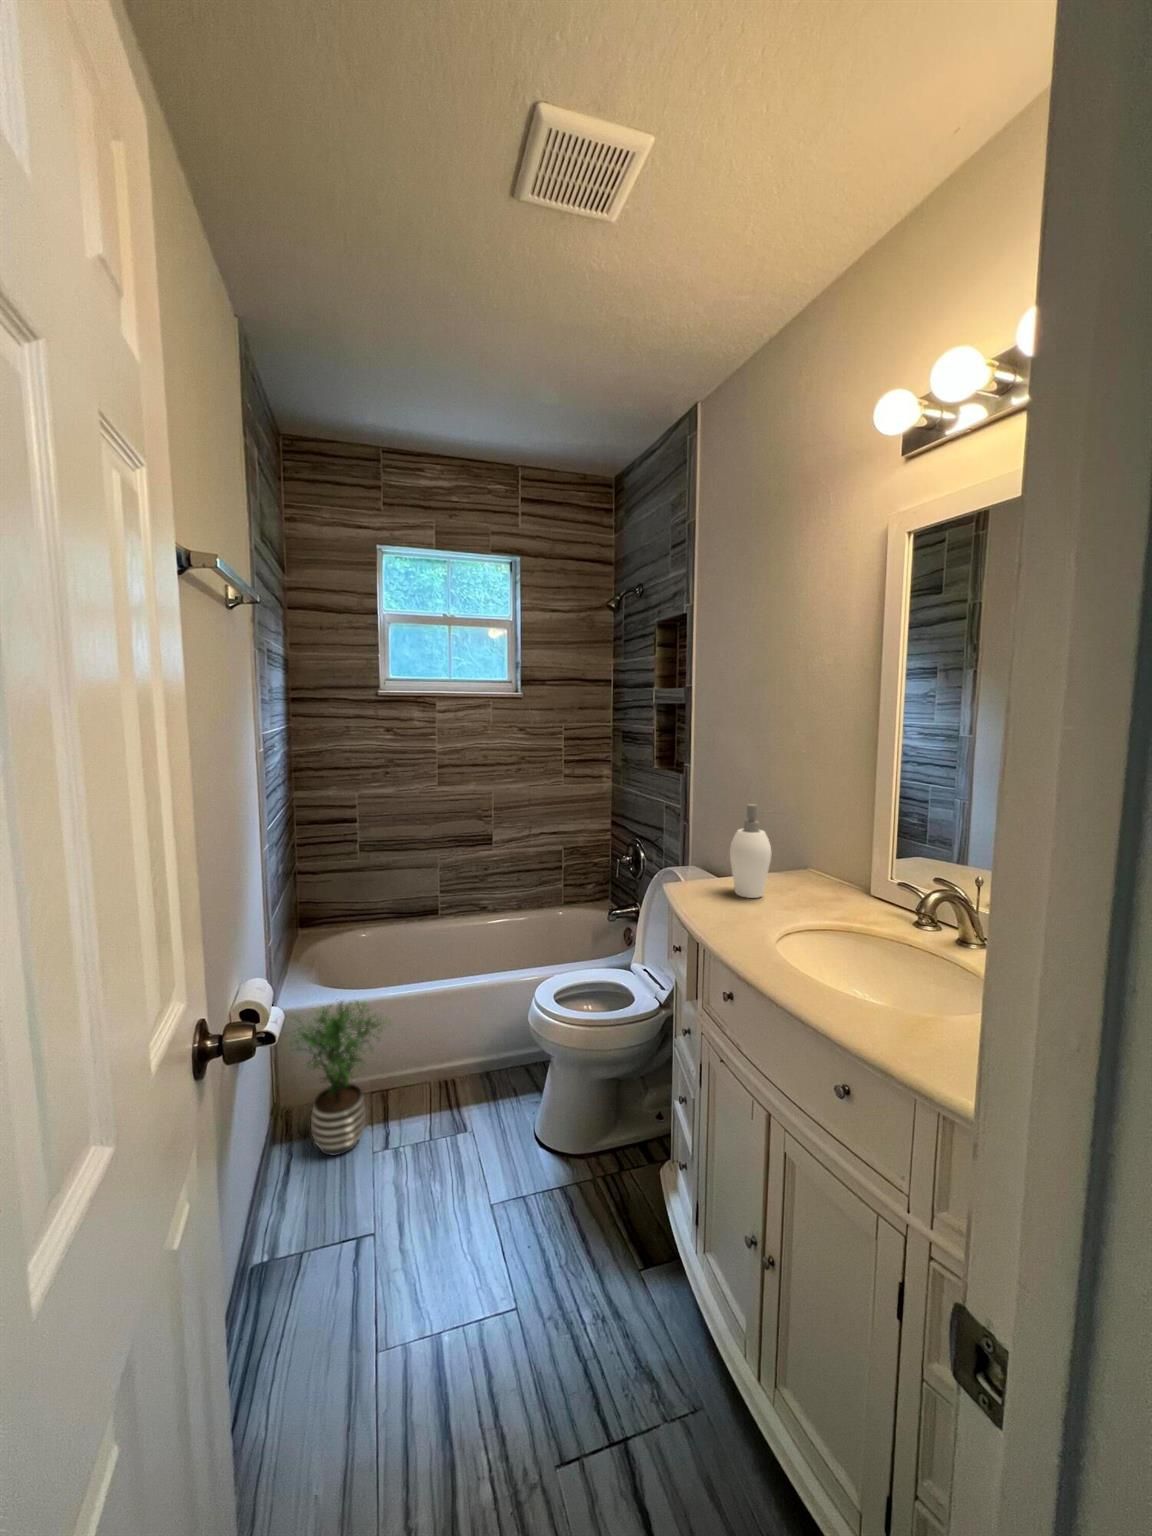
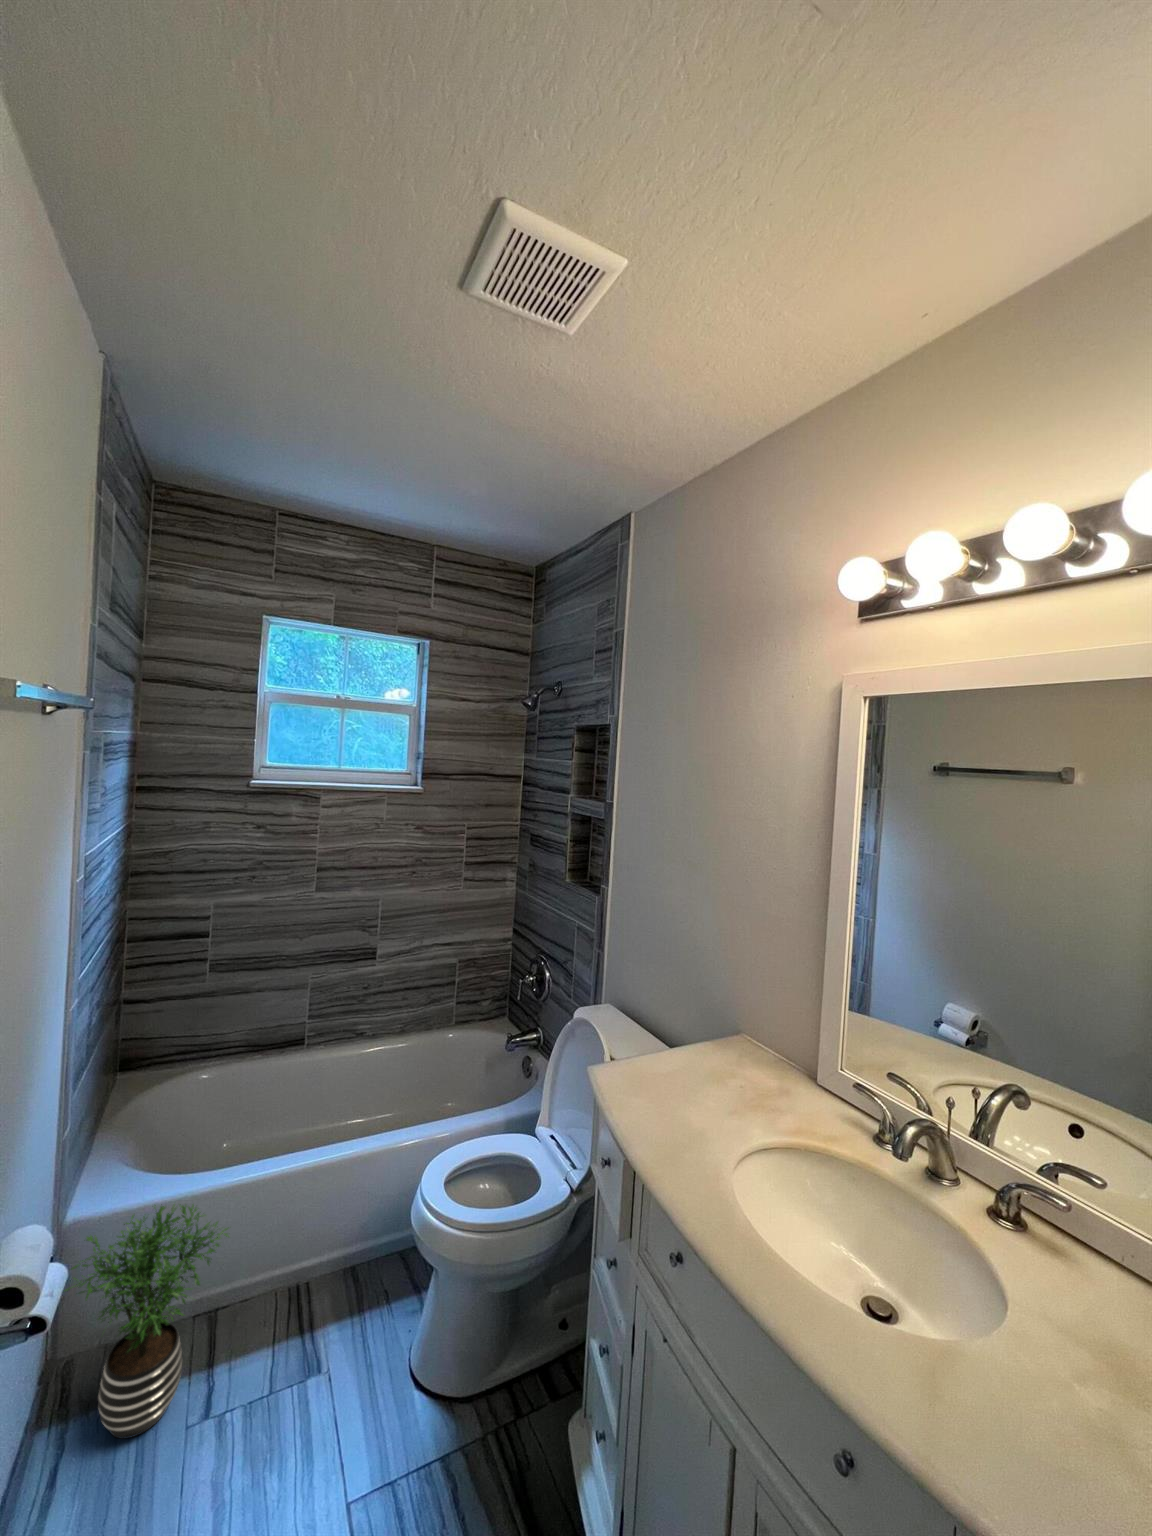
soap dispenser: present [730,804,771,898] -> none [670,984,735,1099]

